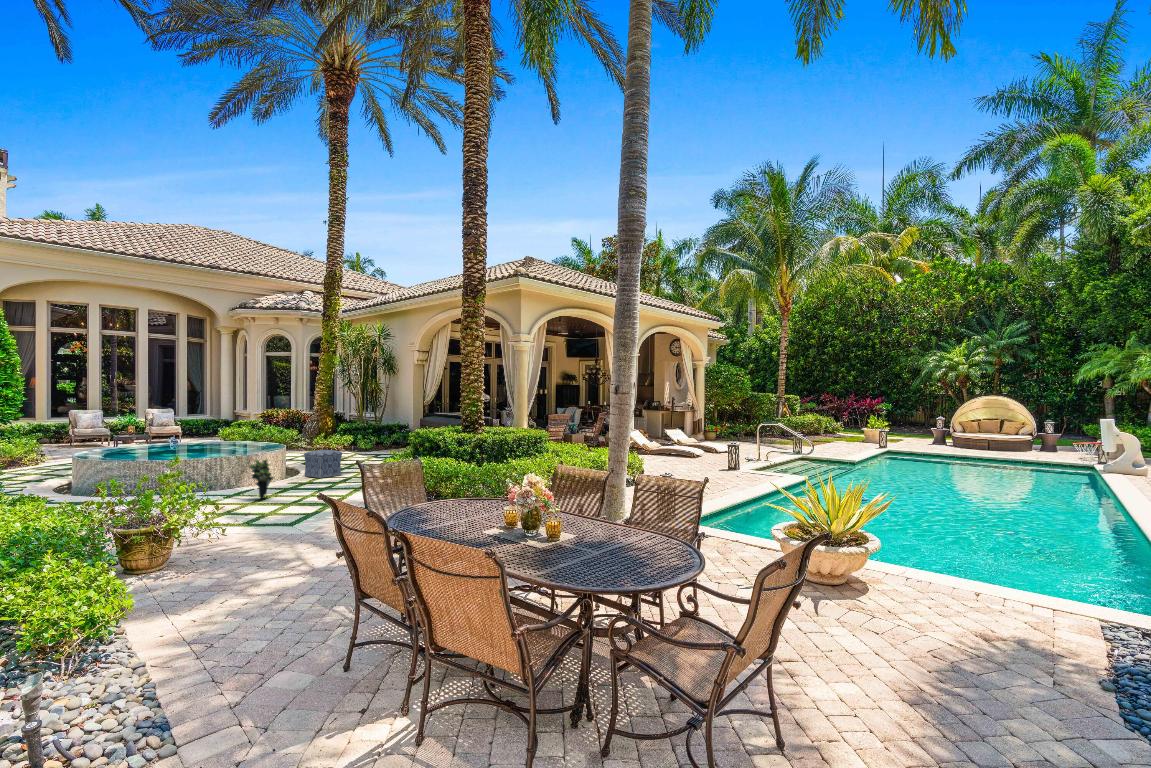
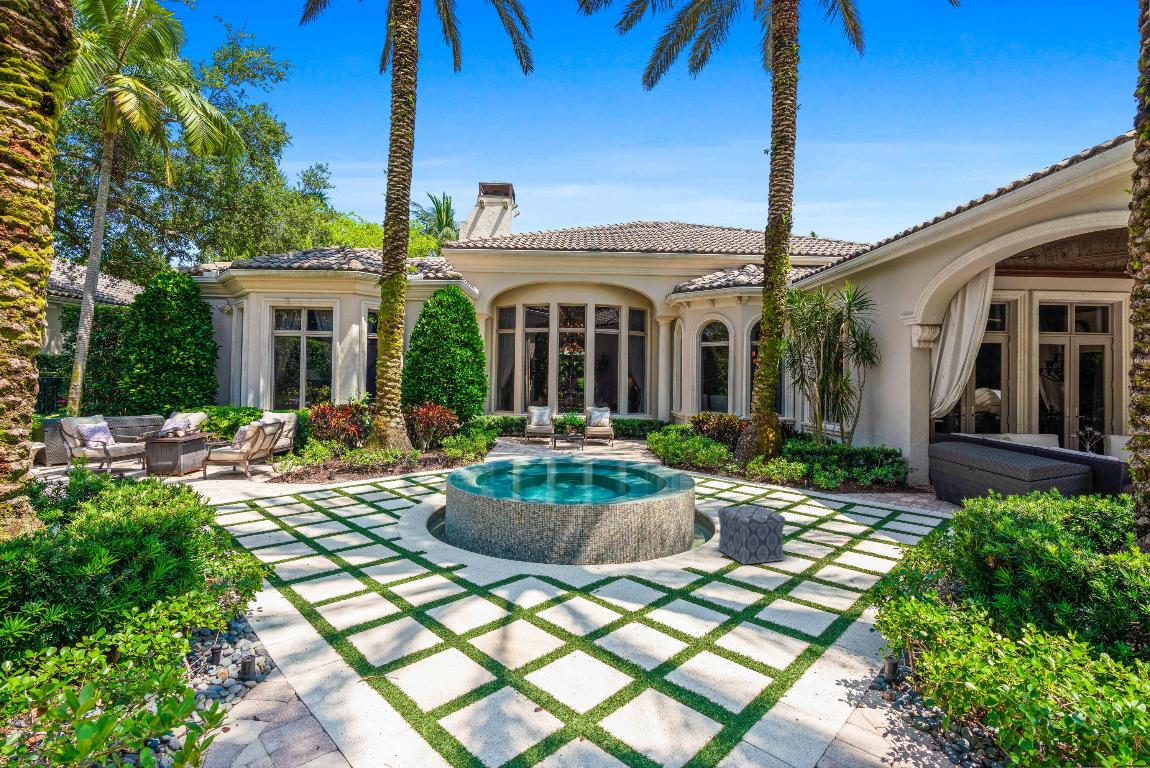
potted plant: present [250,459,274,499] -> none [595,539,639,631]

